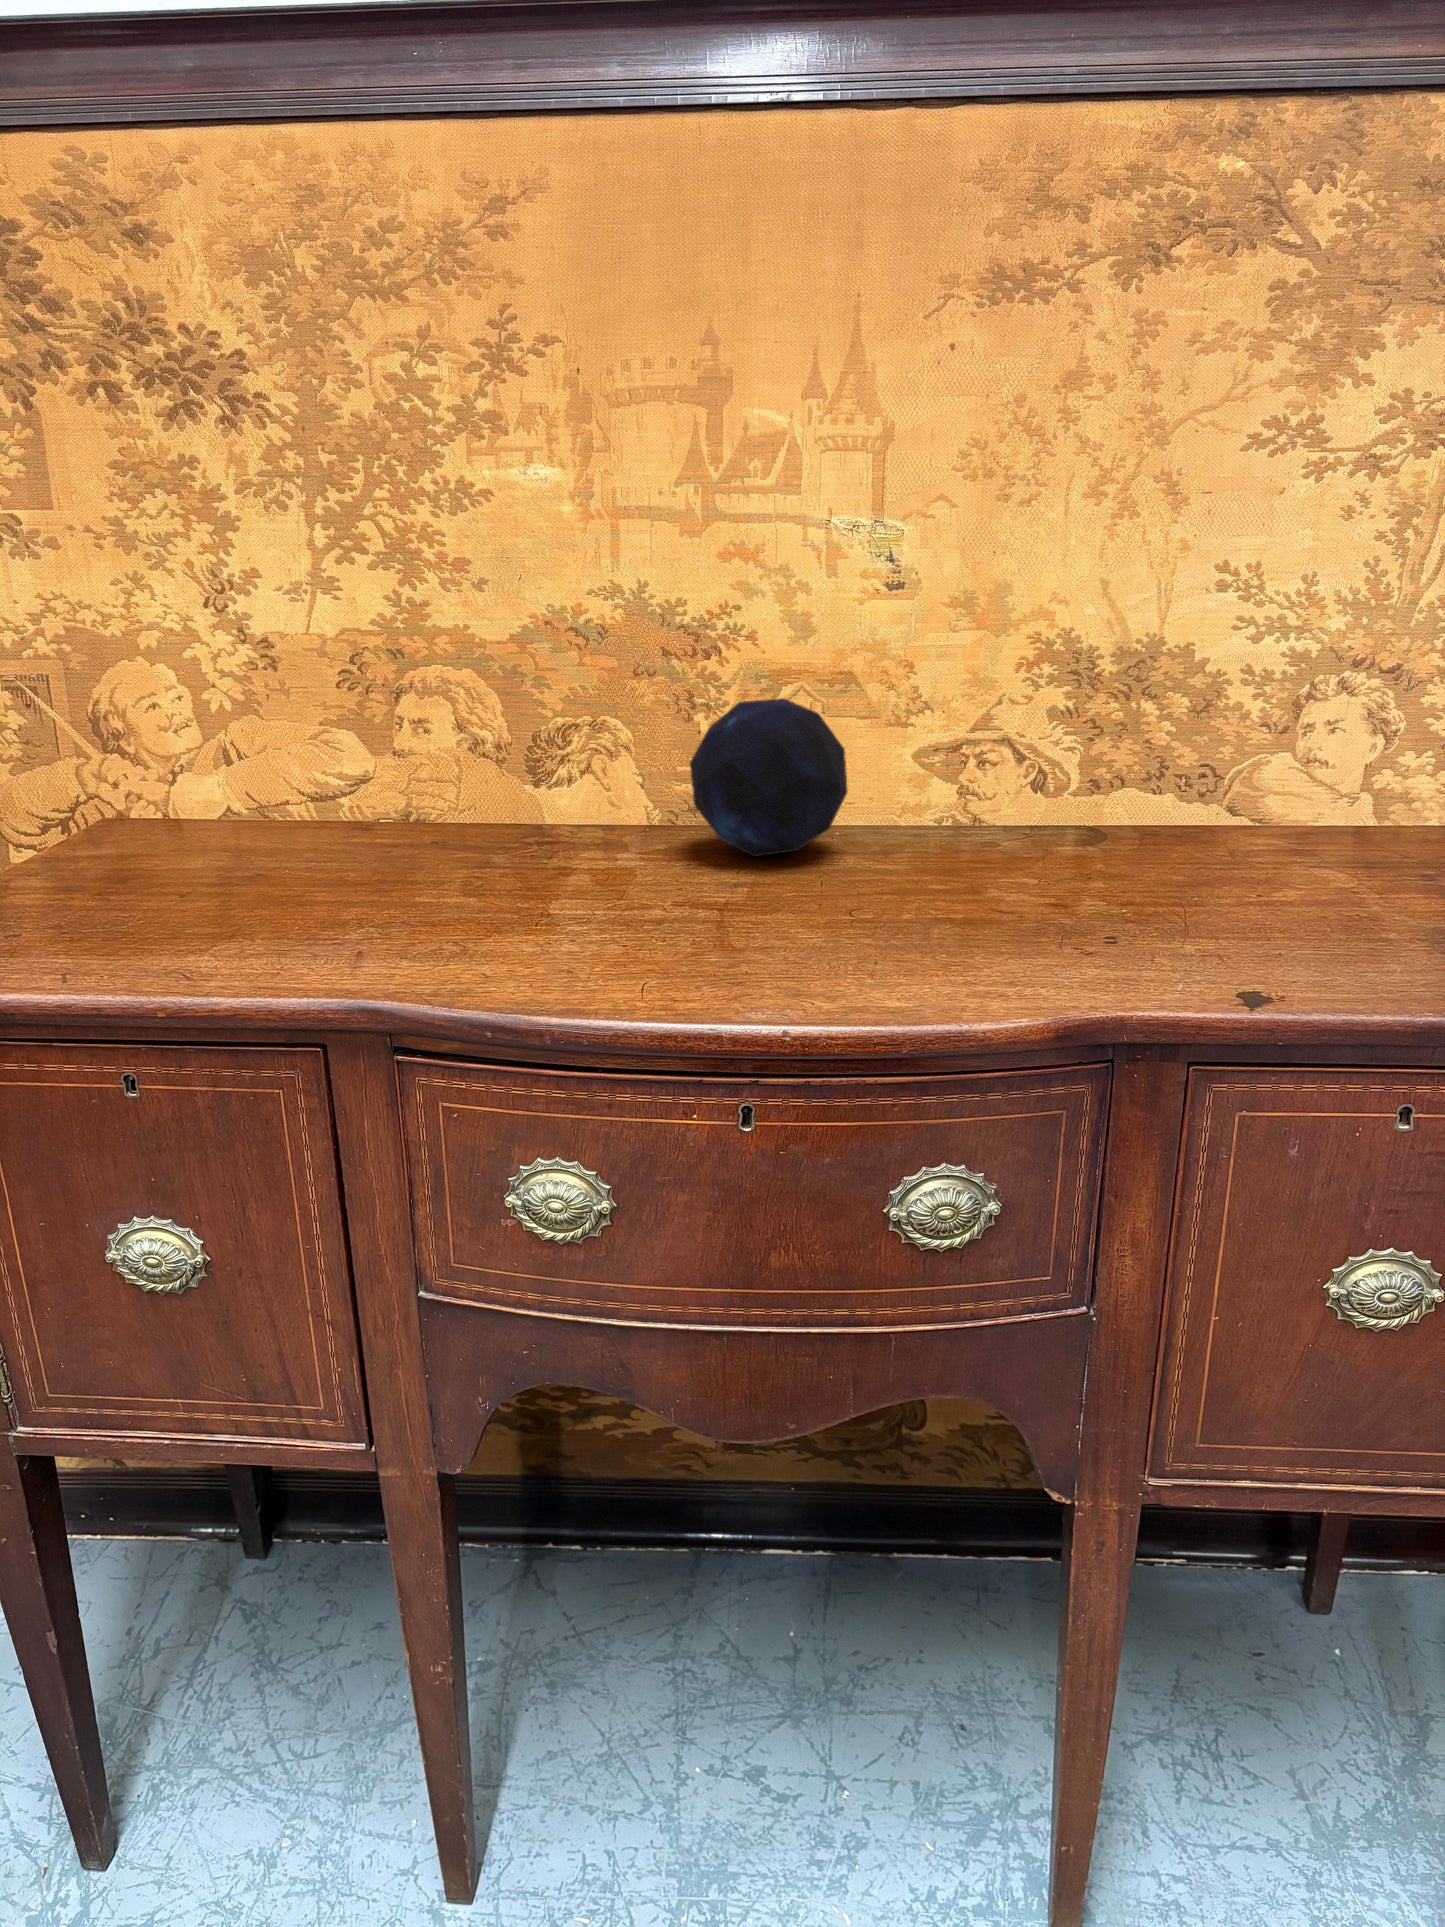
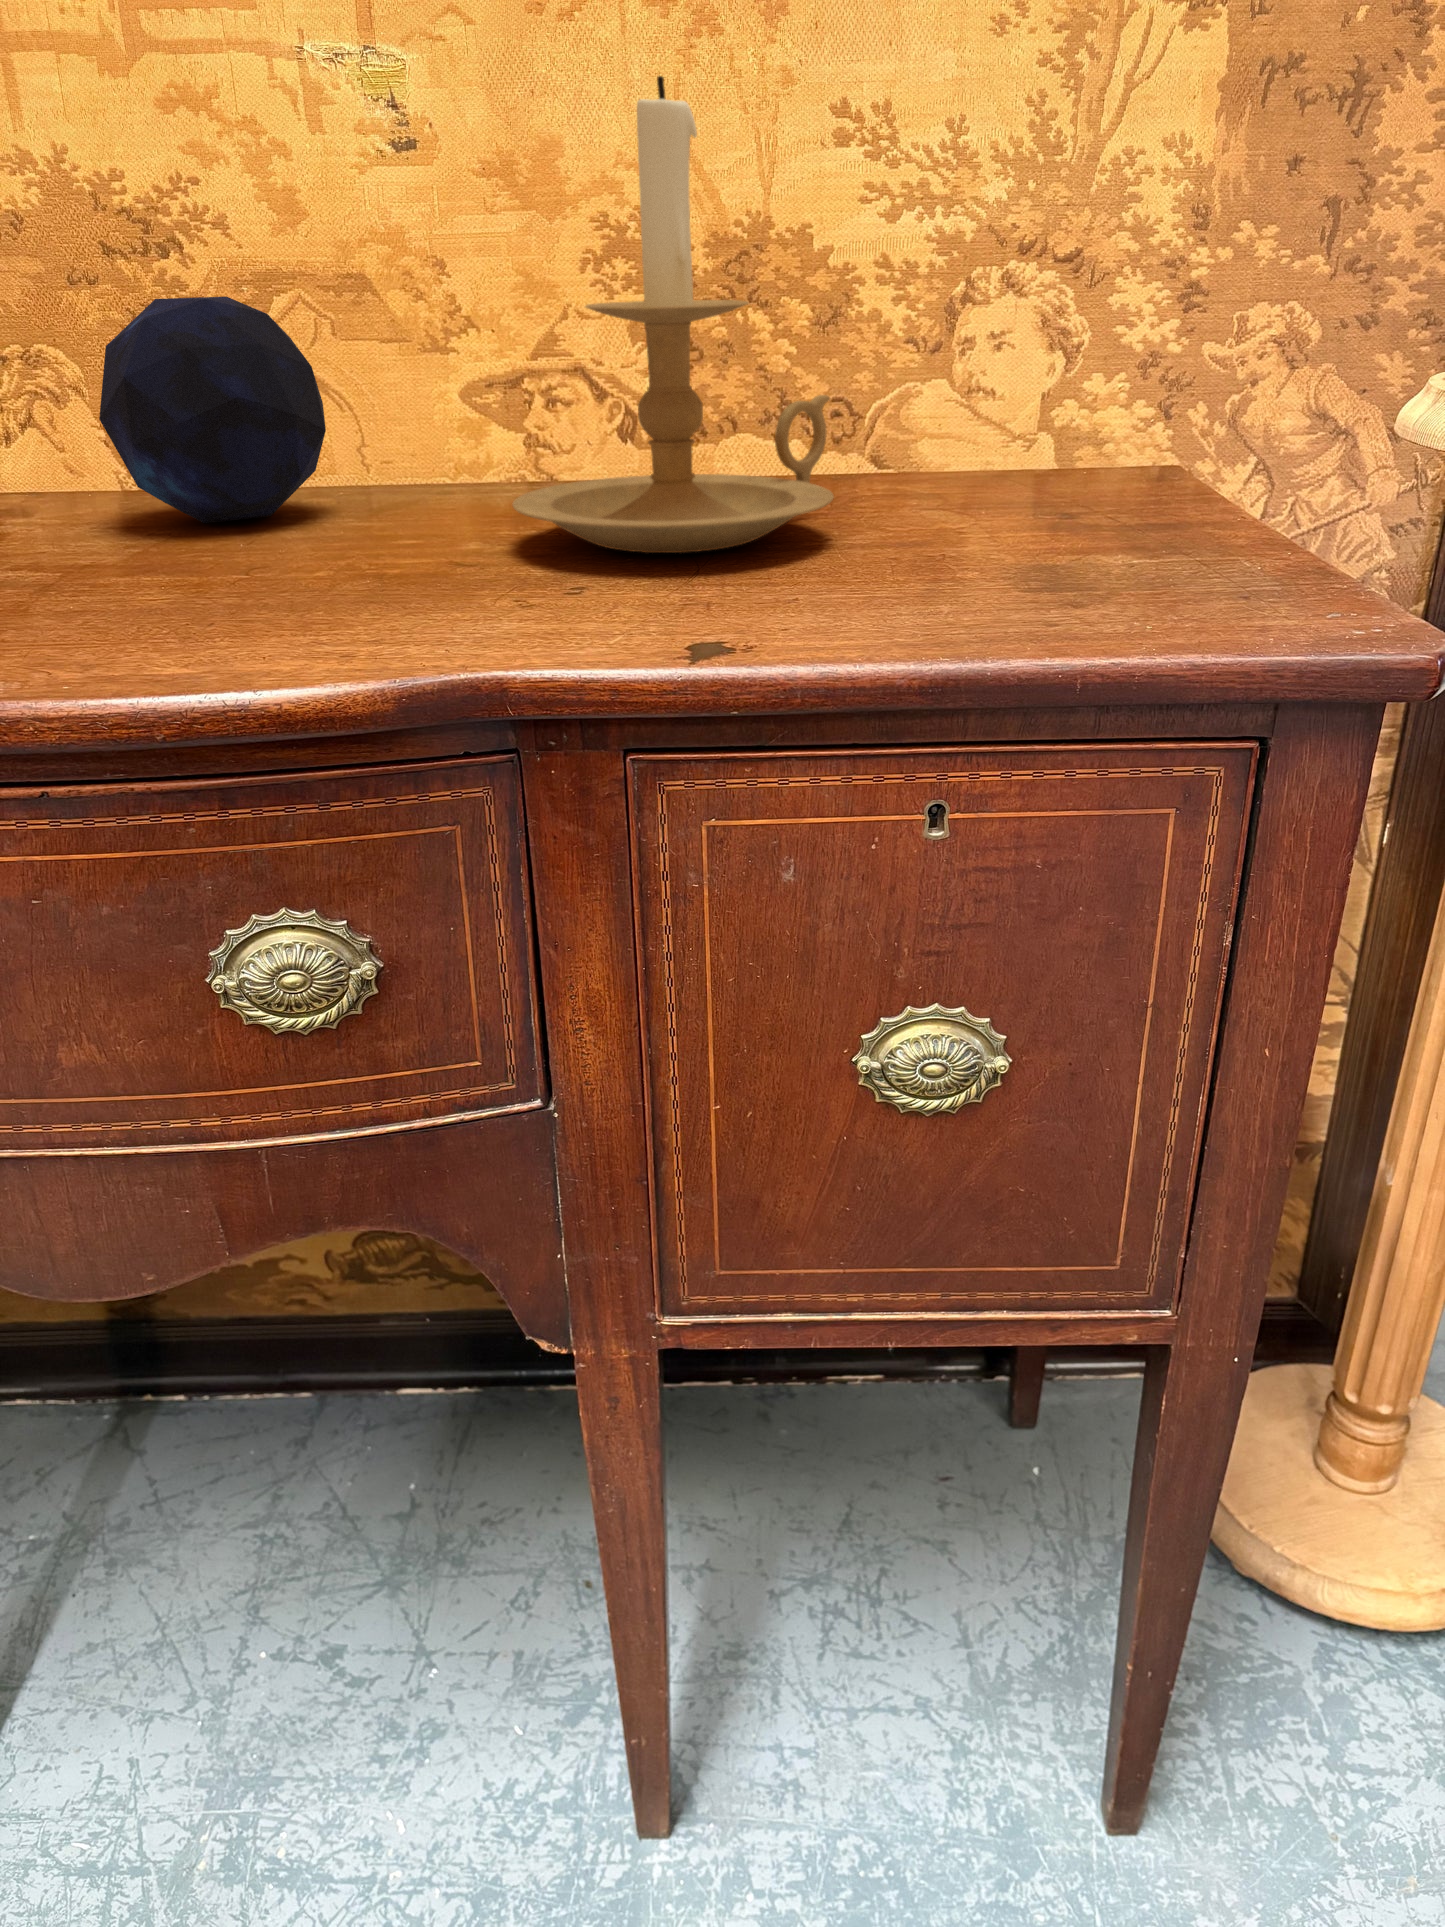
candle holder: none [1016,584,1263,903] -> present [513,76,834,553]

